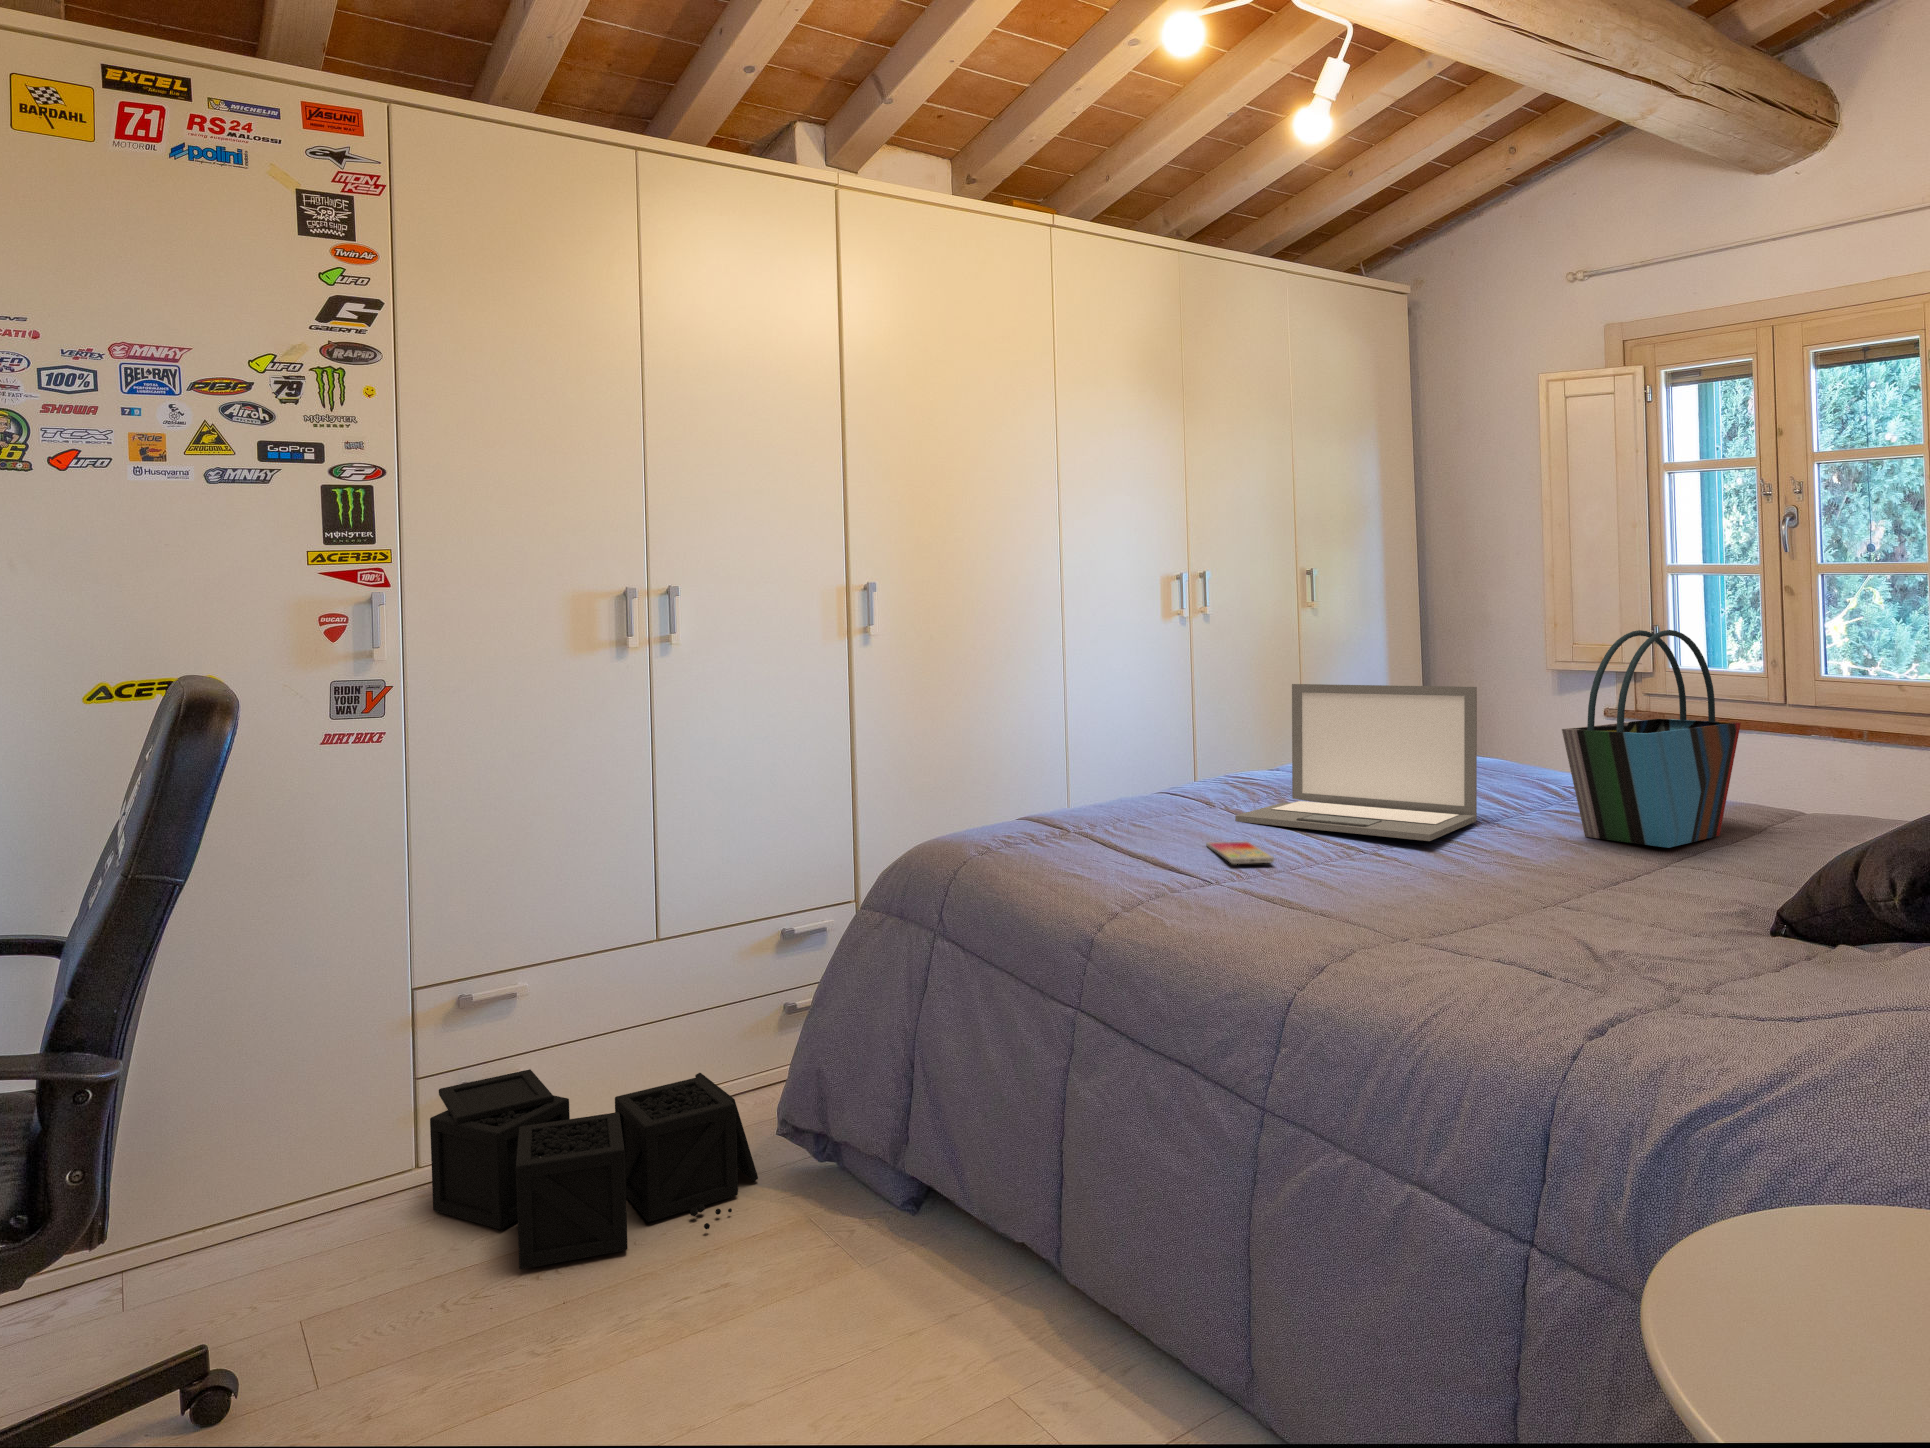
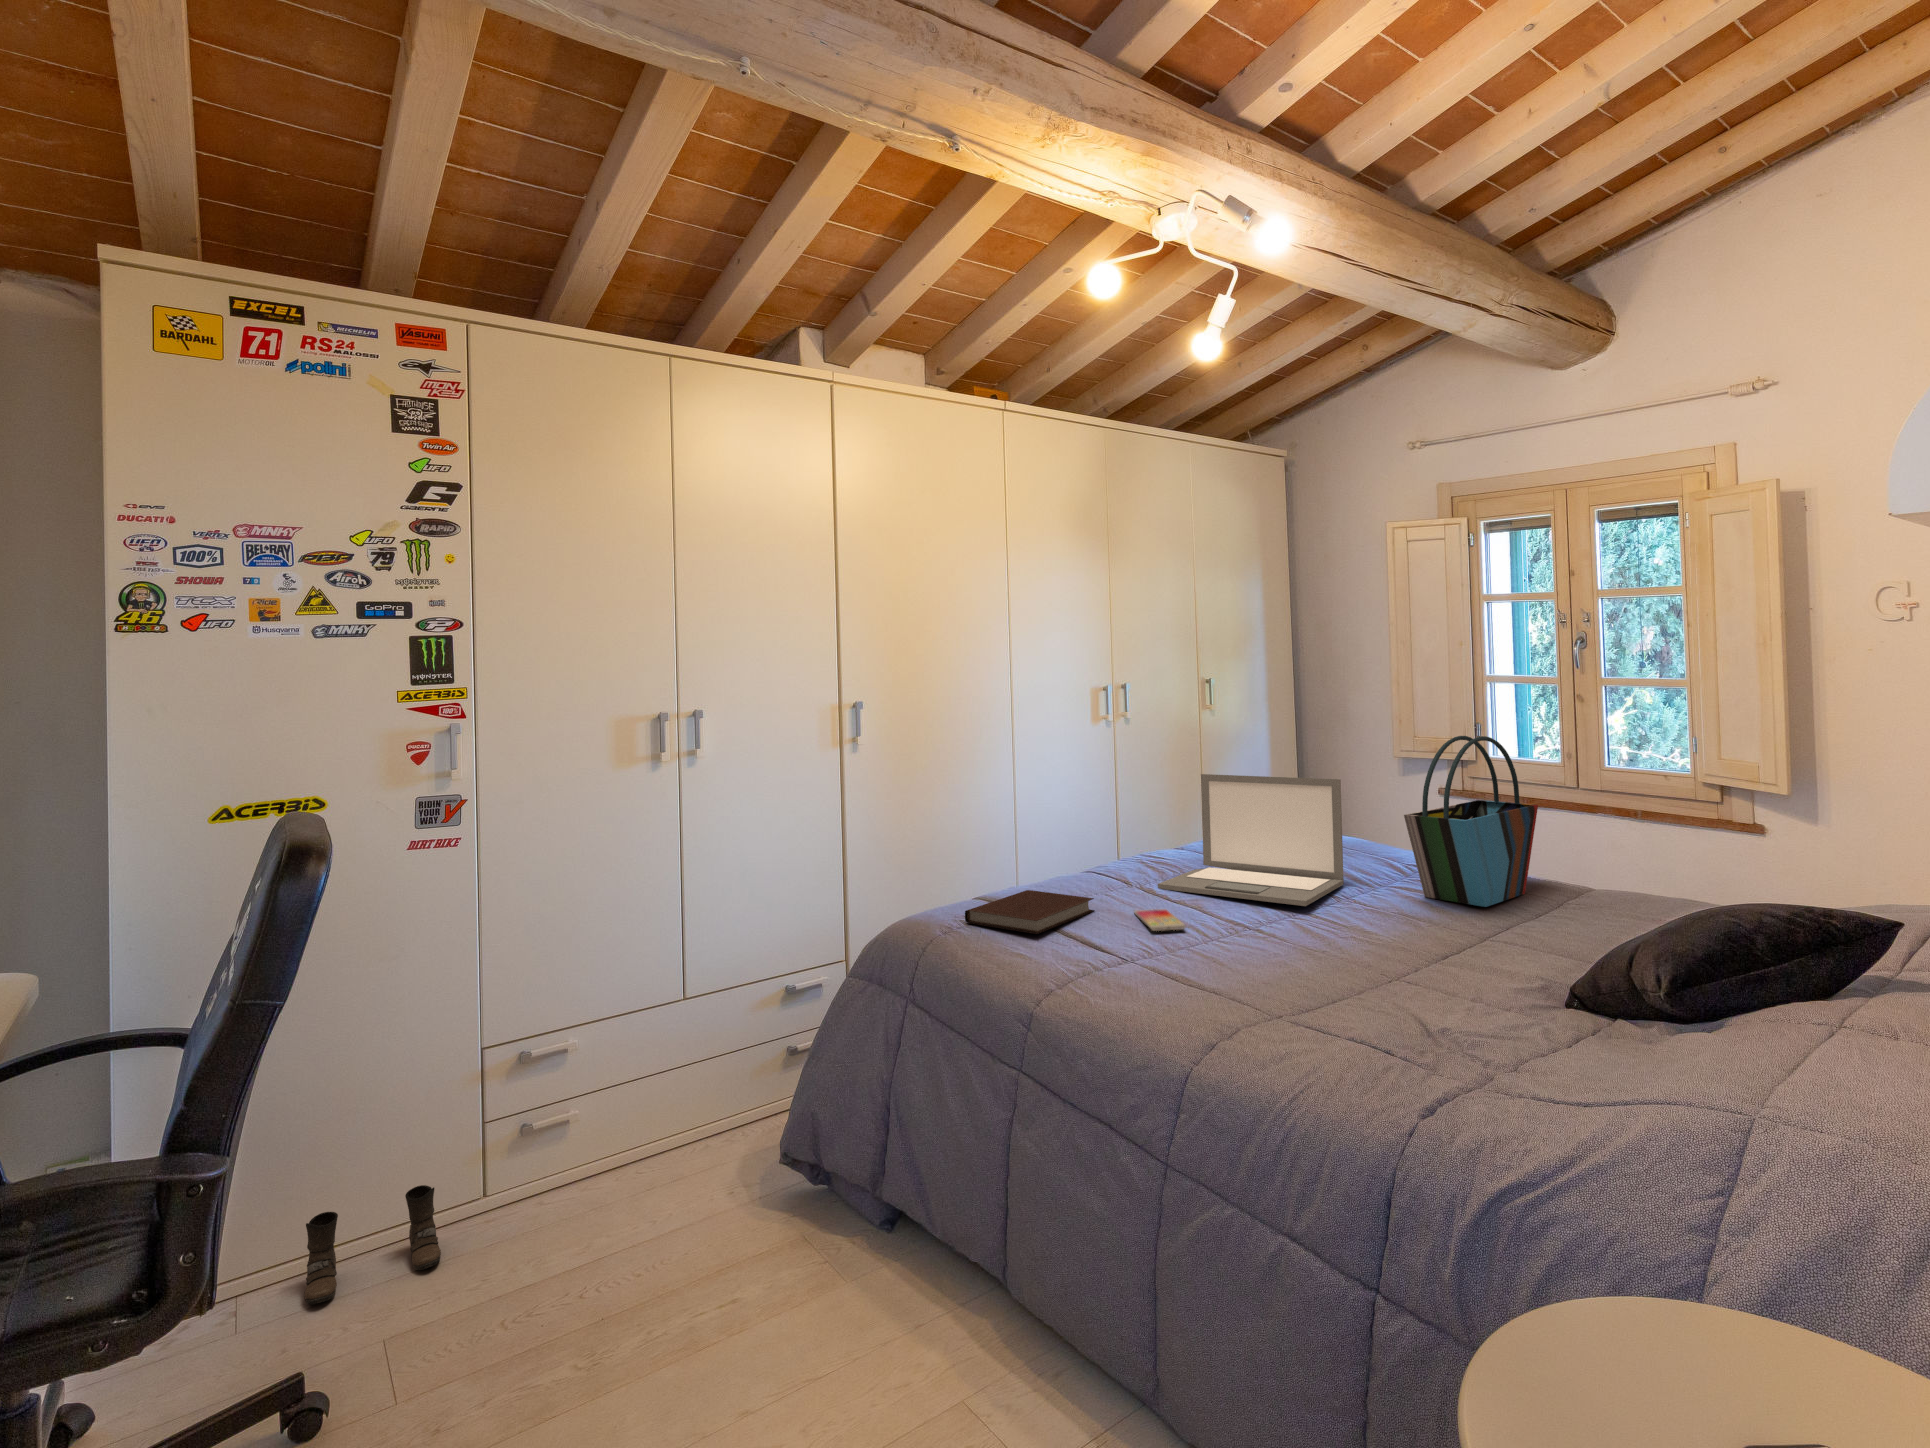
notebook: none [993,818,1156,863] -> present [965,890,1094,934]
storage bin: present [430,1069,758,1269] -> none [499,1107,777,1289]
boots: none [206,1145,362,1272] -> present [305,1185,441,1304]

